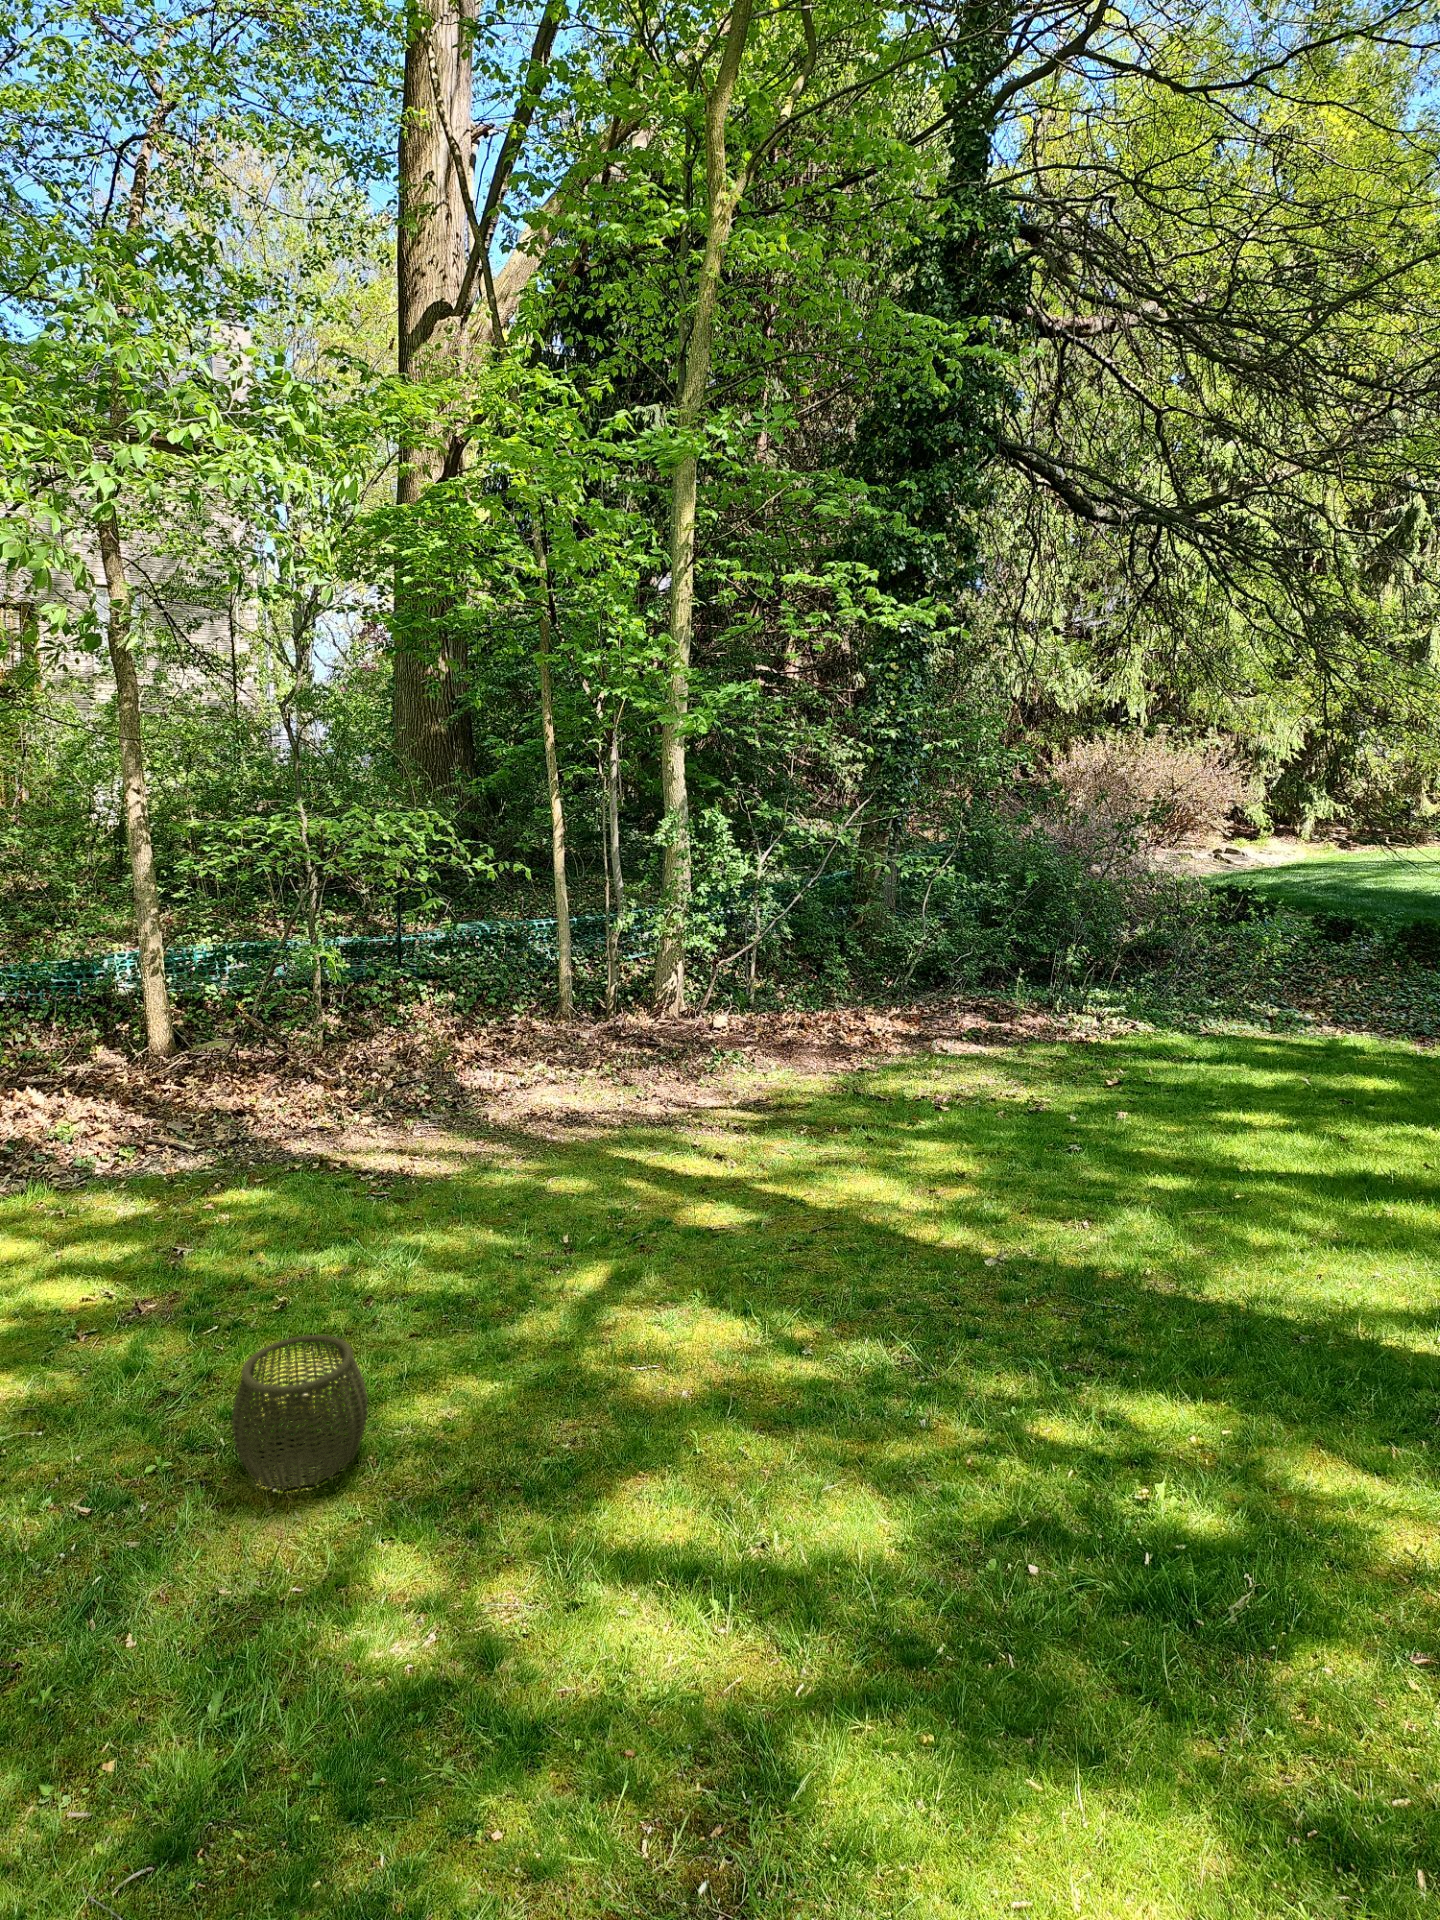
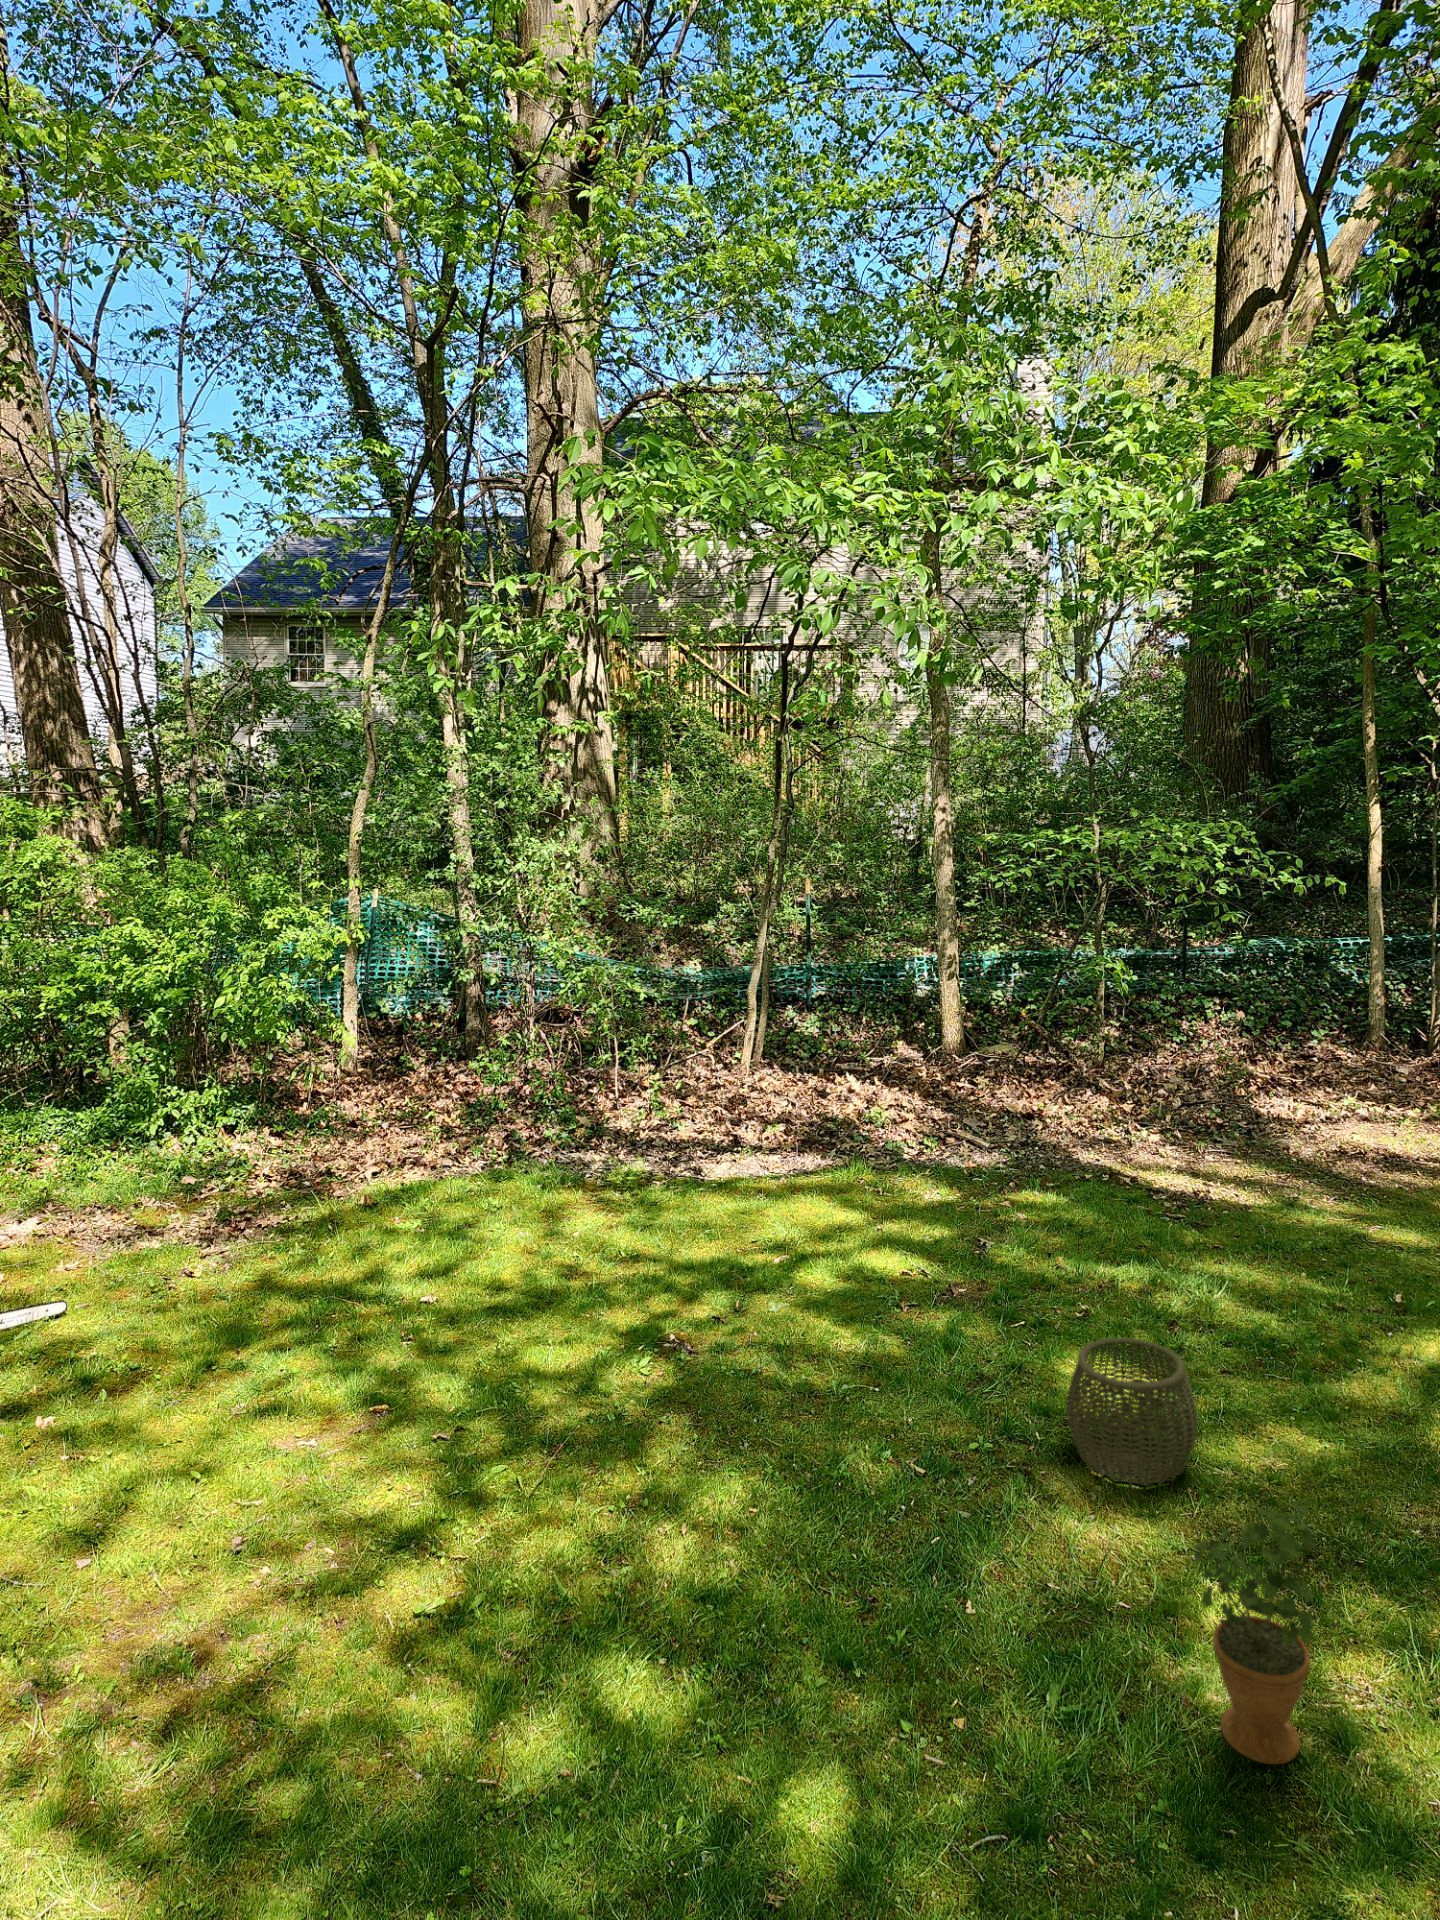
potted plant: none [322,1469,441,1750] -> present [1194,1489,1316,1764]

